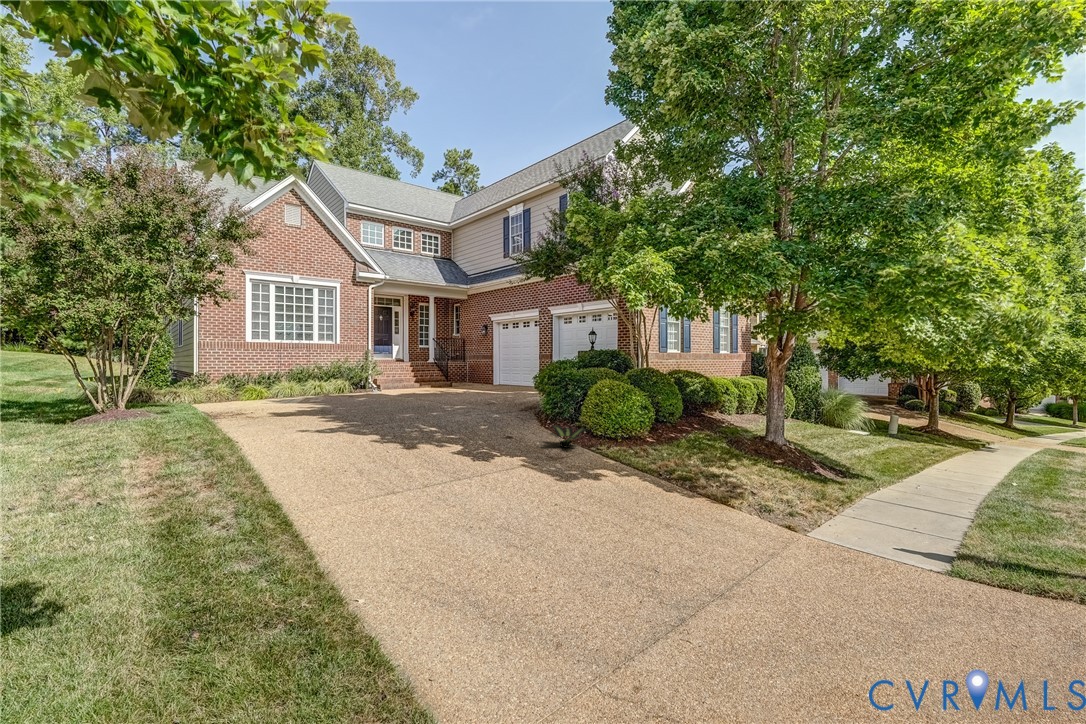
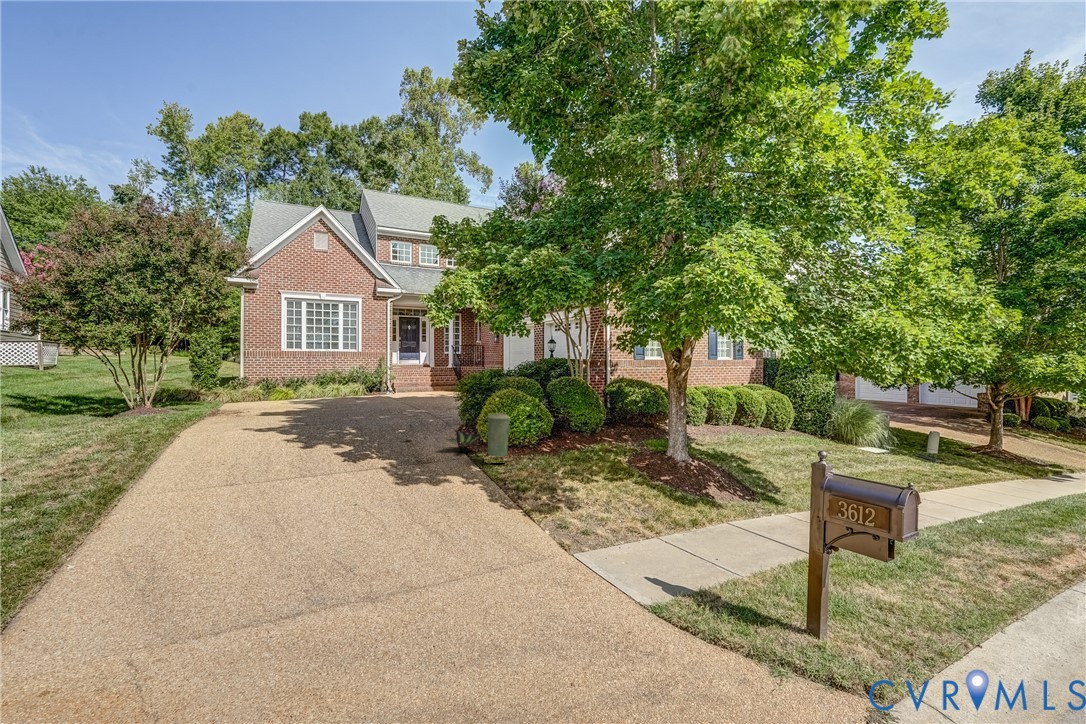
trash can: none [605,401,632,458] -> present [487,413,510,464]

